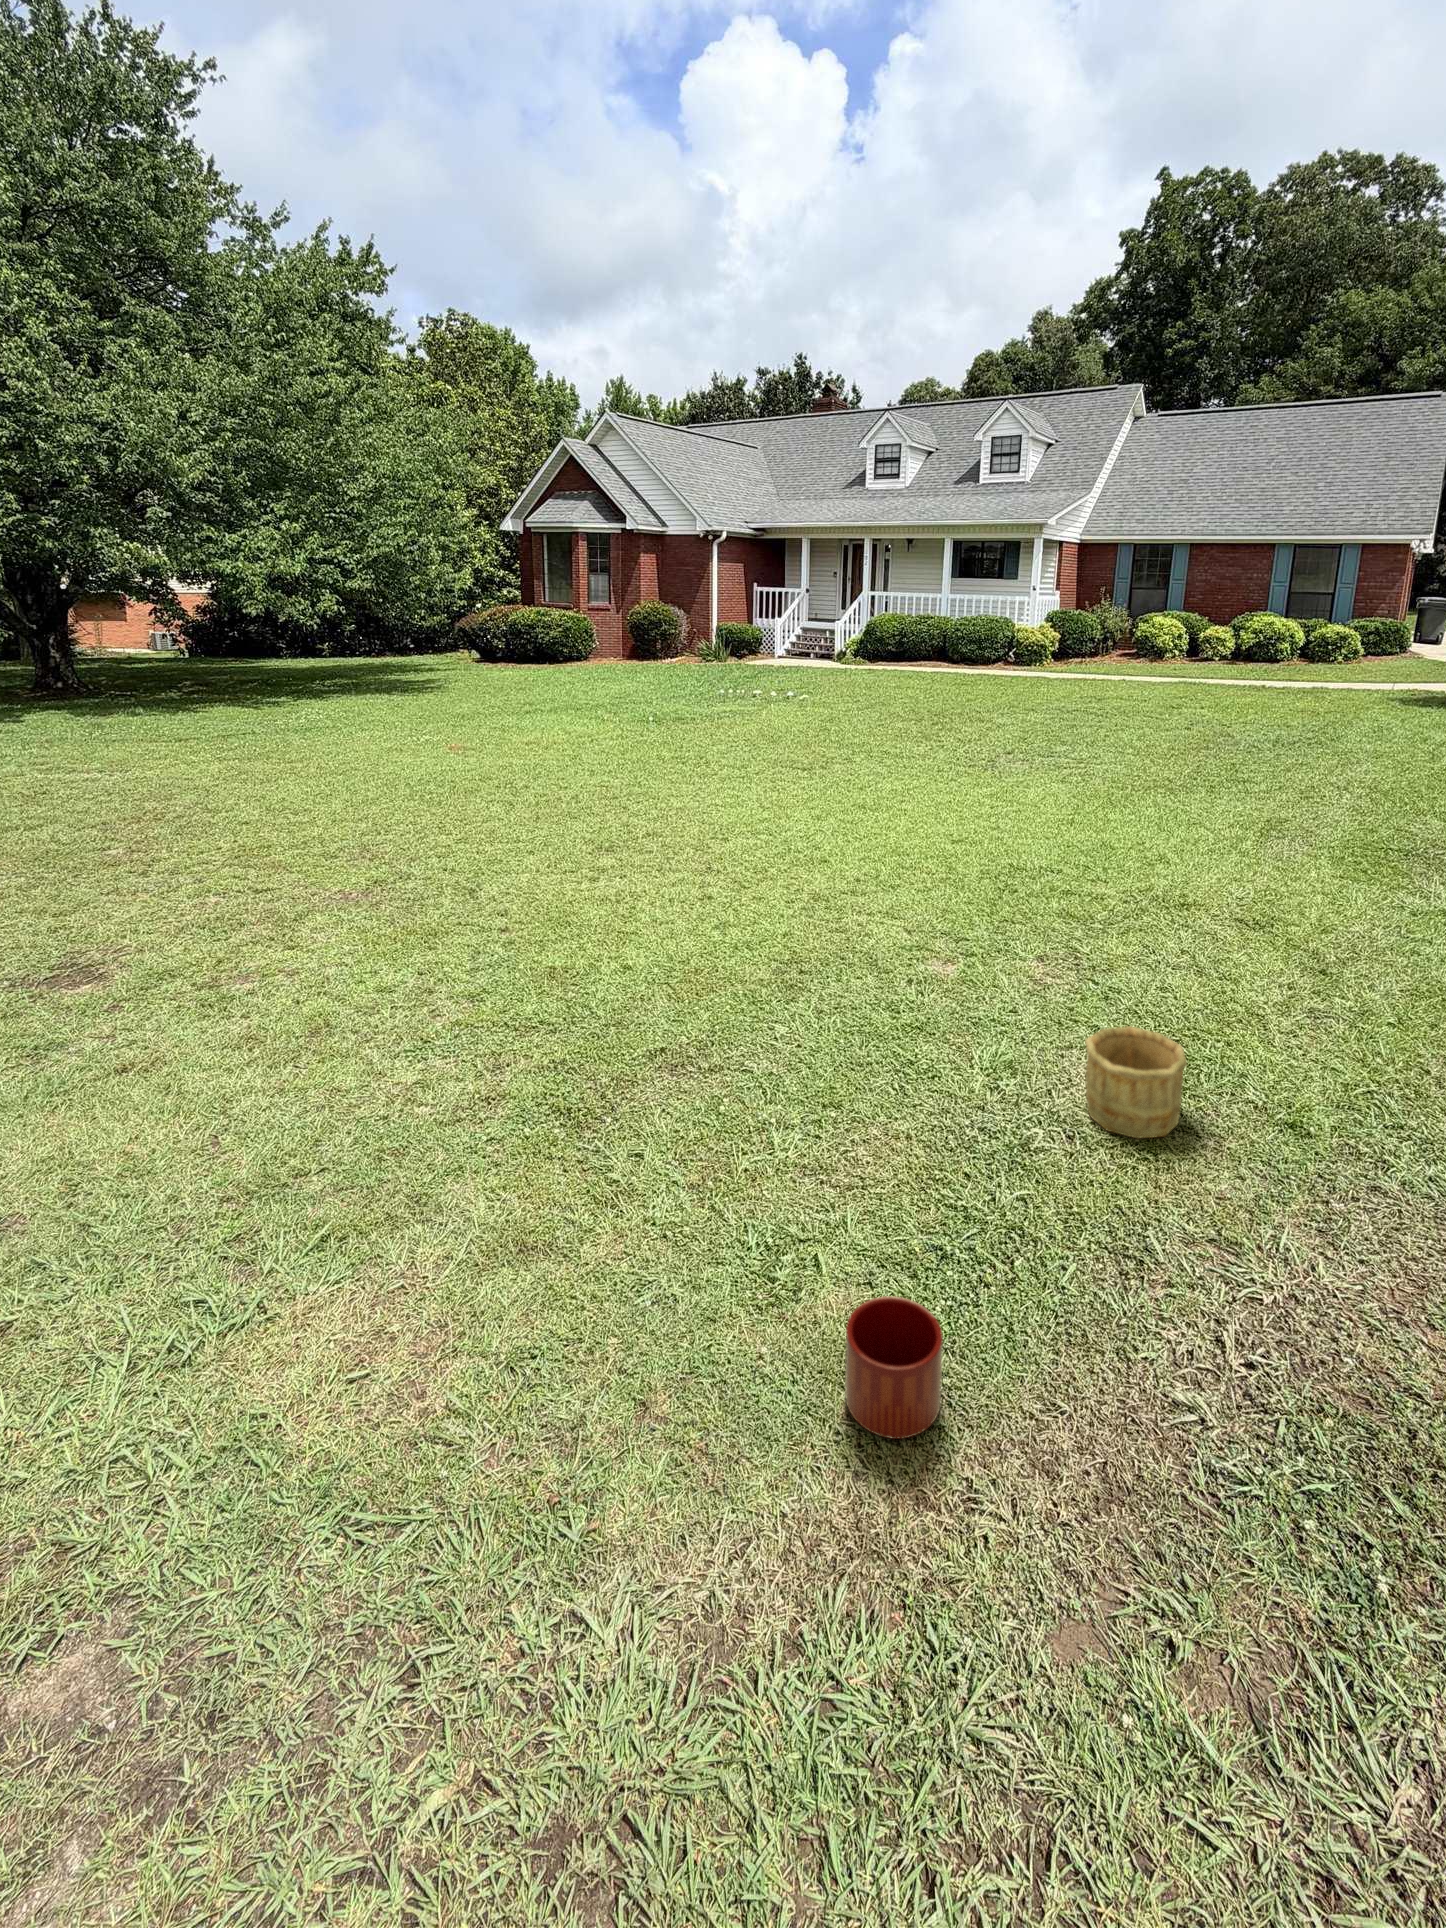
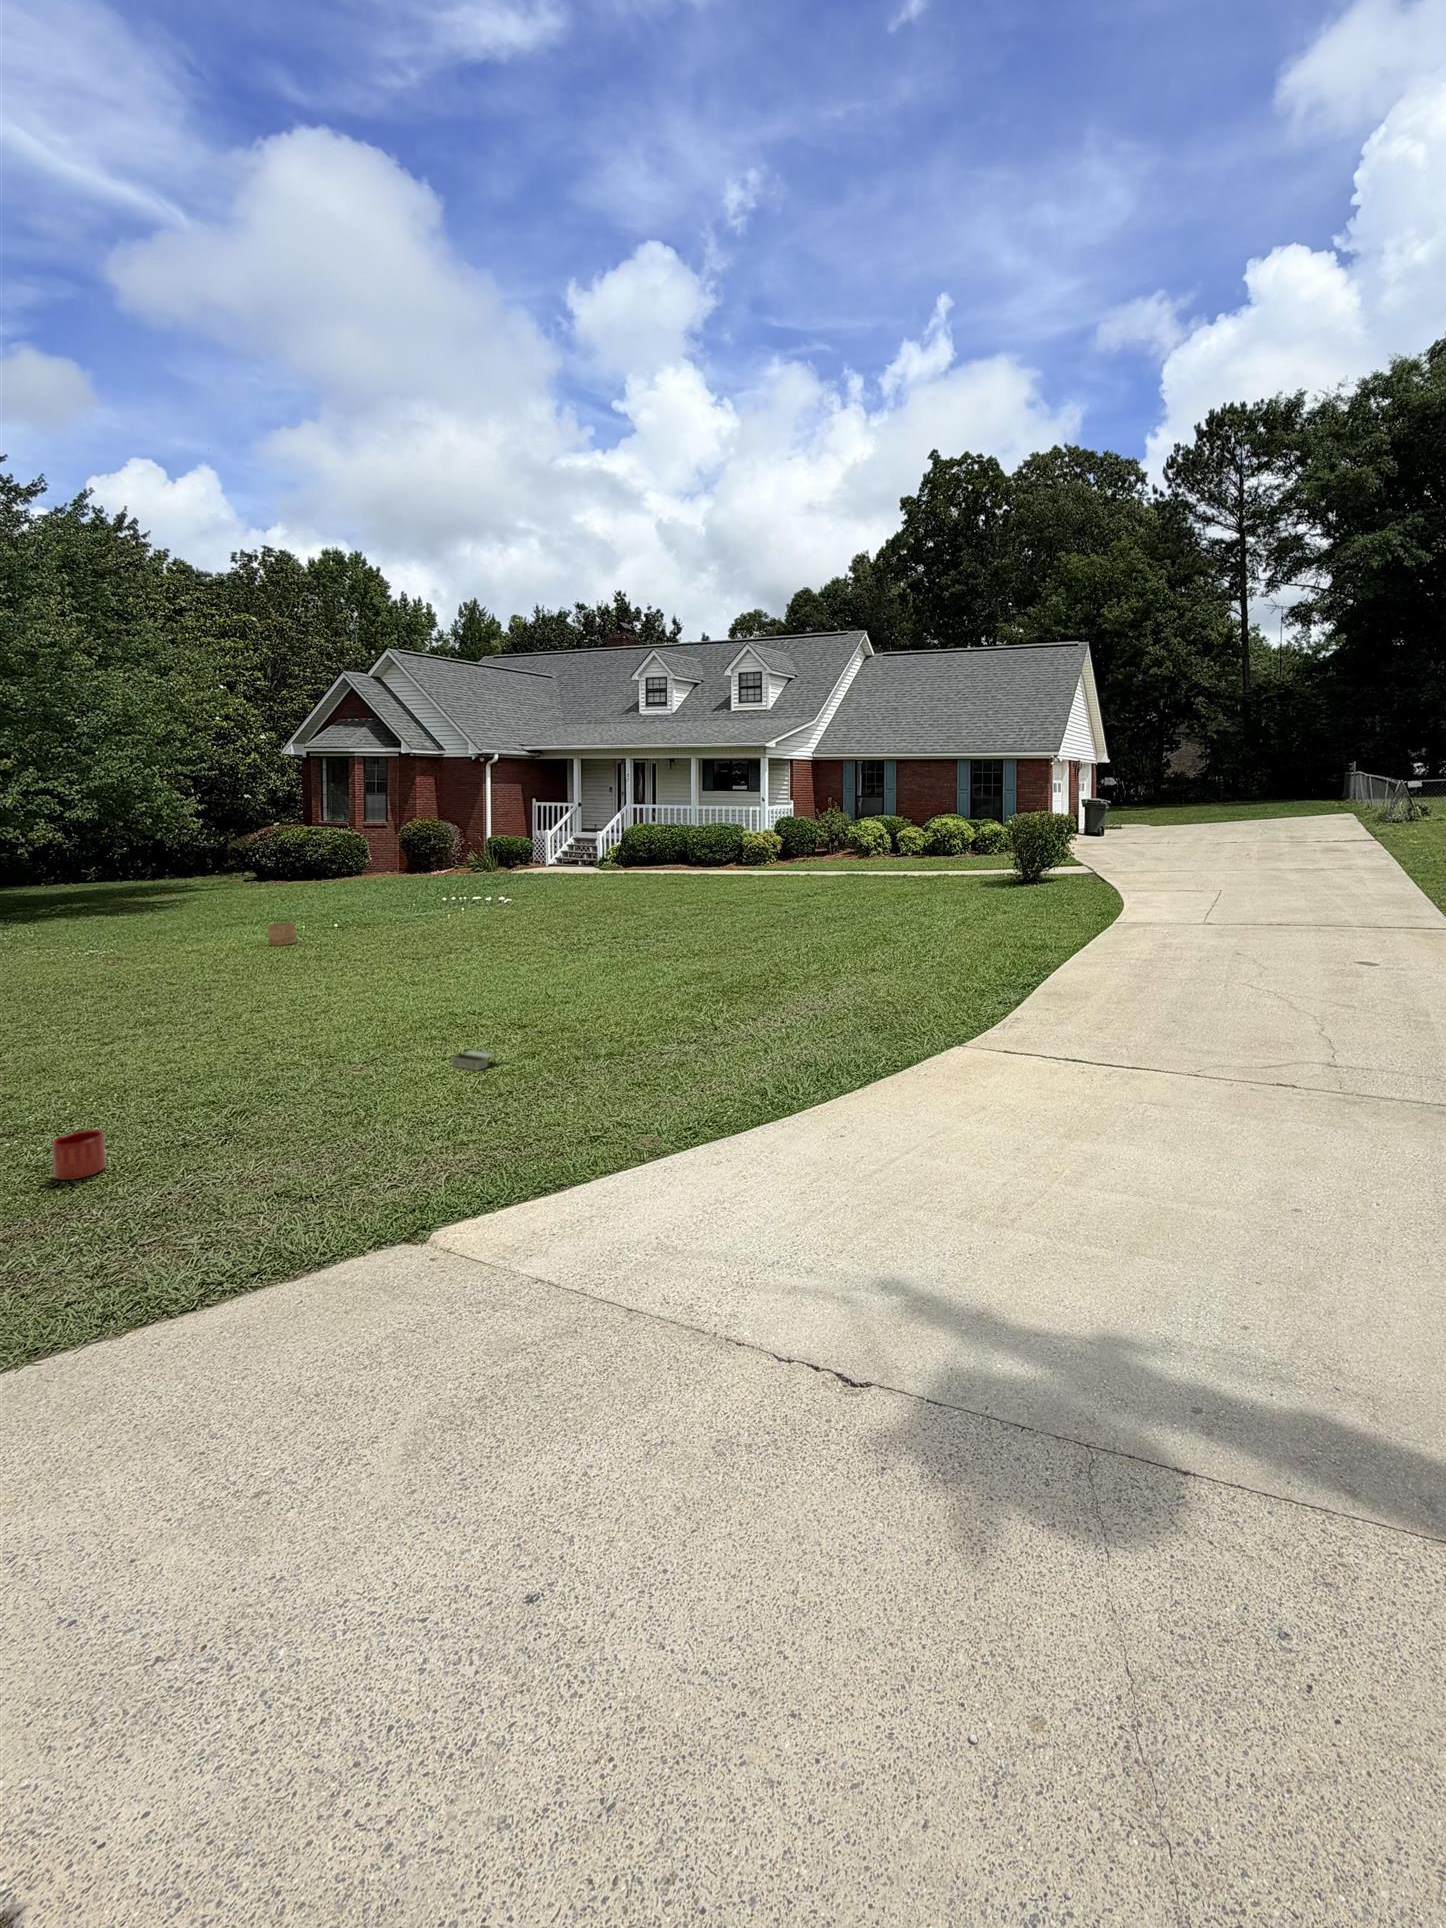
wooden bucket: present [1085,1026,1187,1138] -> present [267,922,296,946]
toolbox: none [1252,1027,1334,1082] -> present [452,1050,496,1070]

